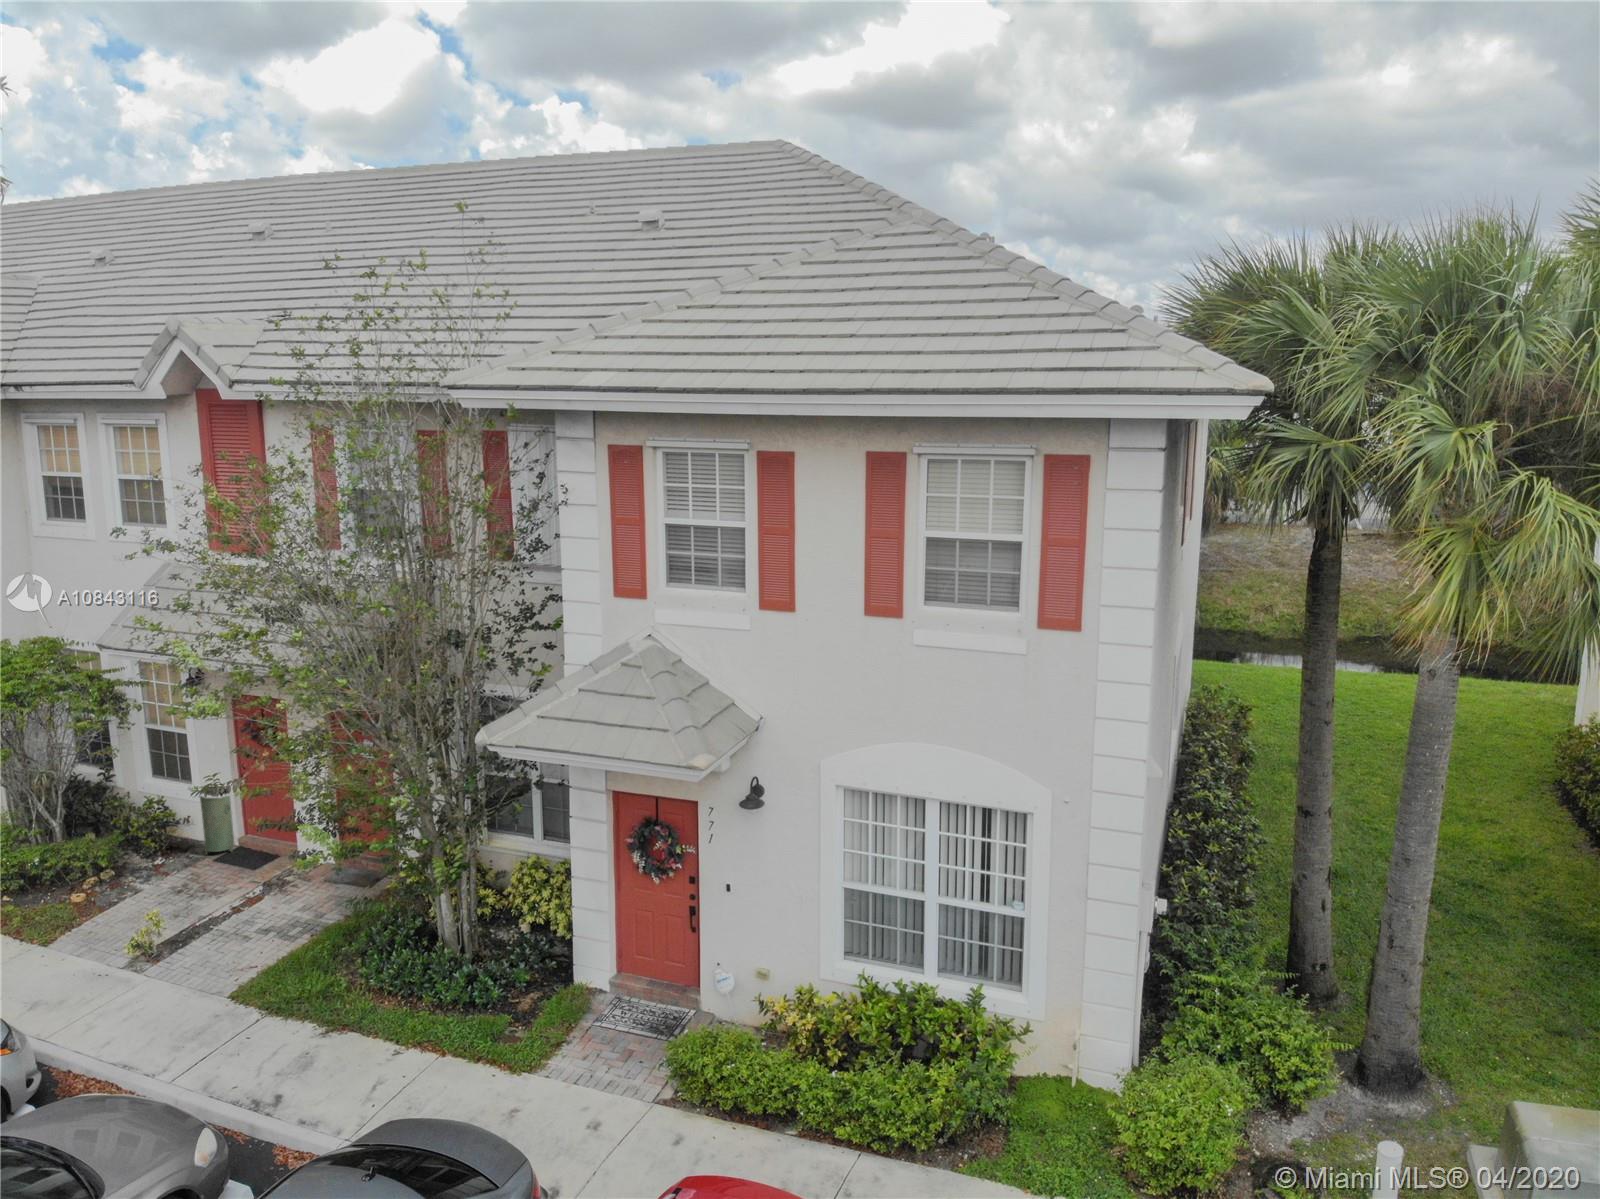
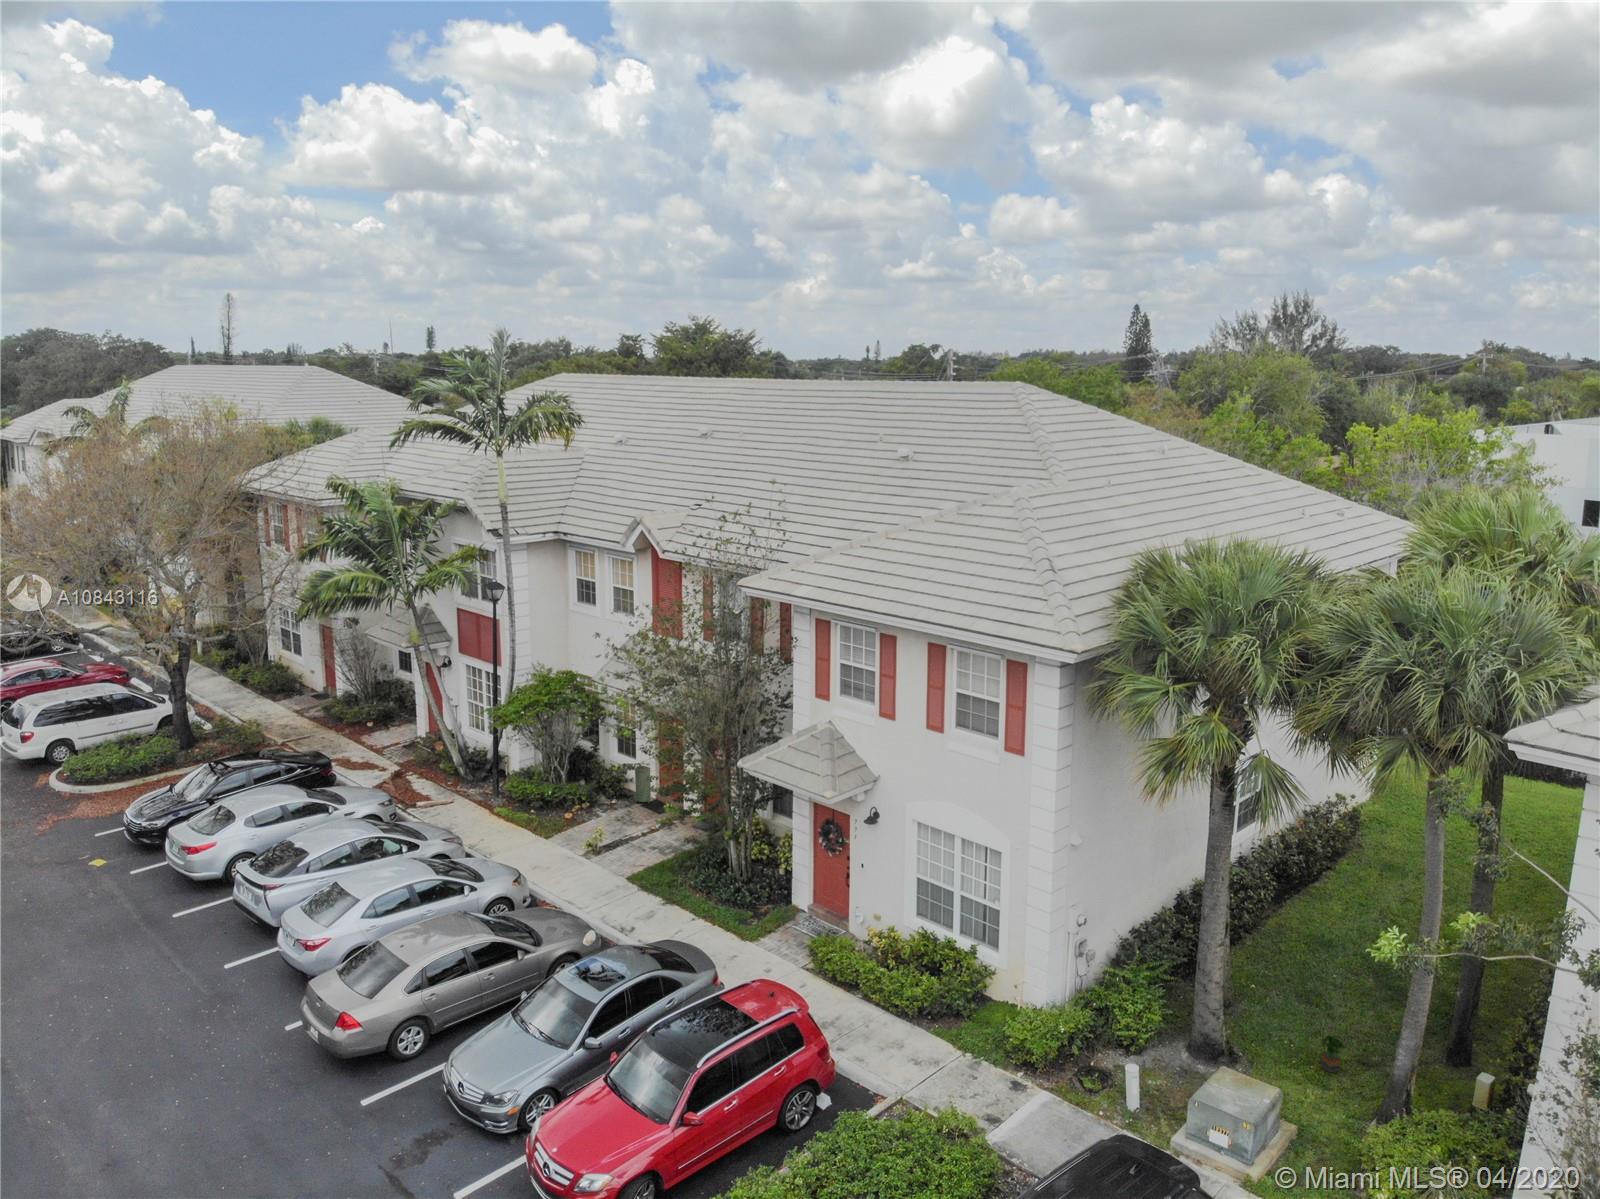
potted tree: none [1518,1008,1561,1068] -> present [1321,1035,1346,1072]

